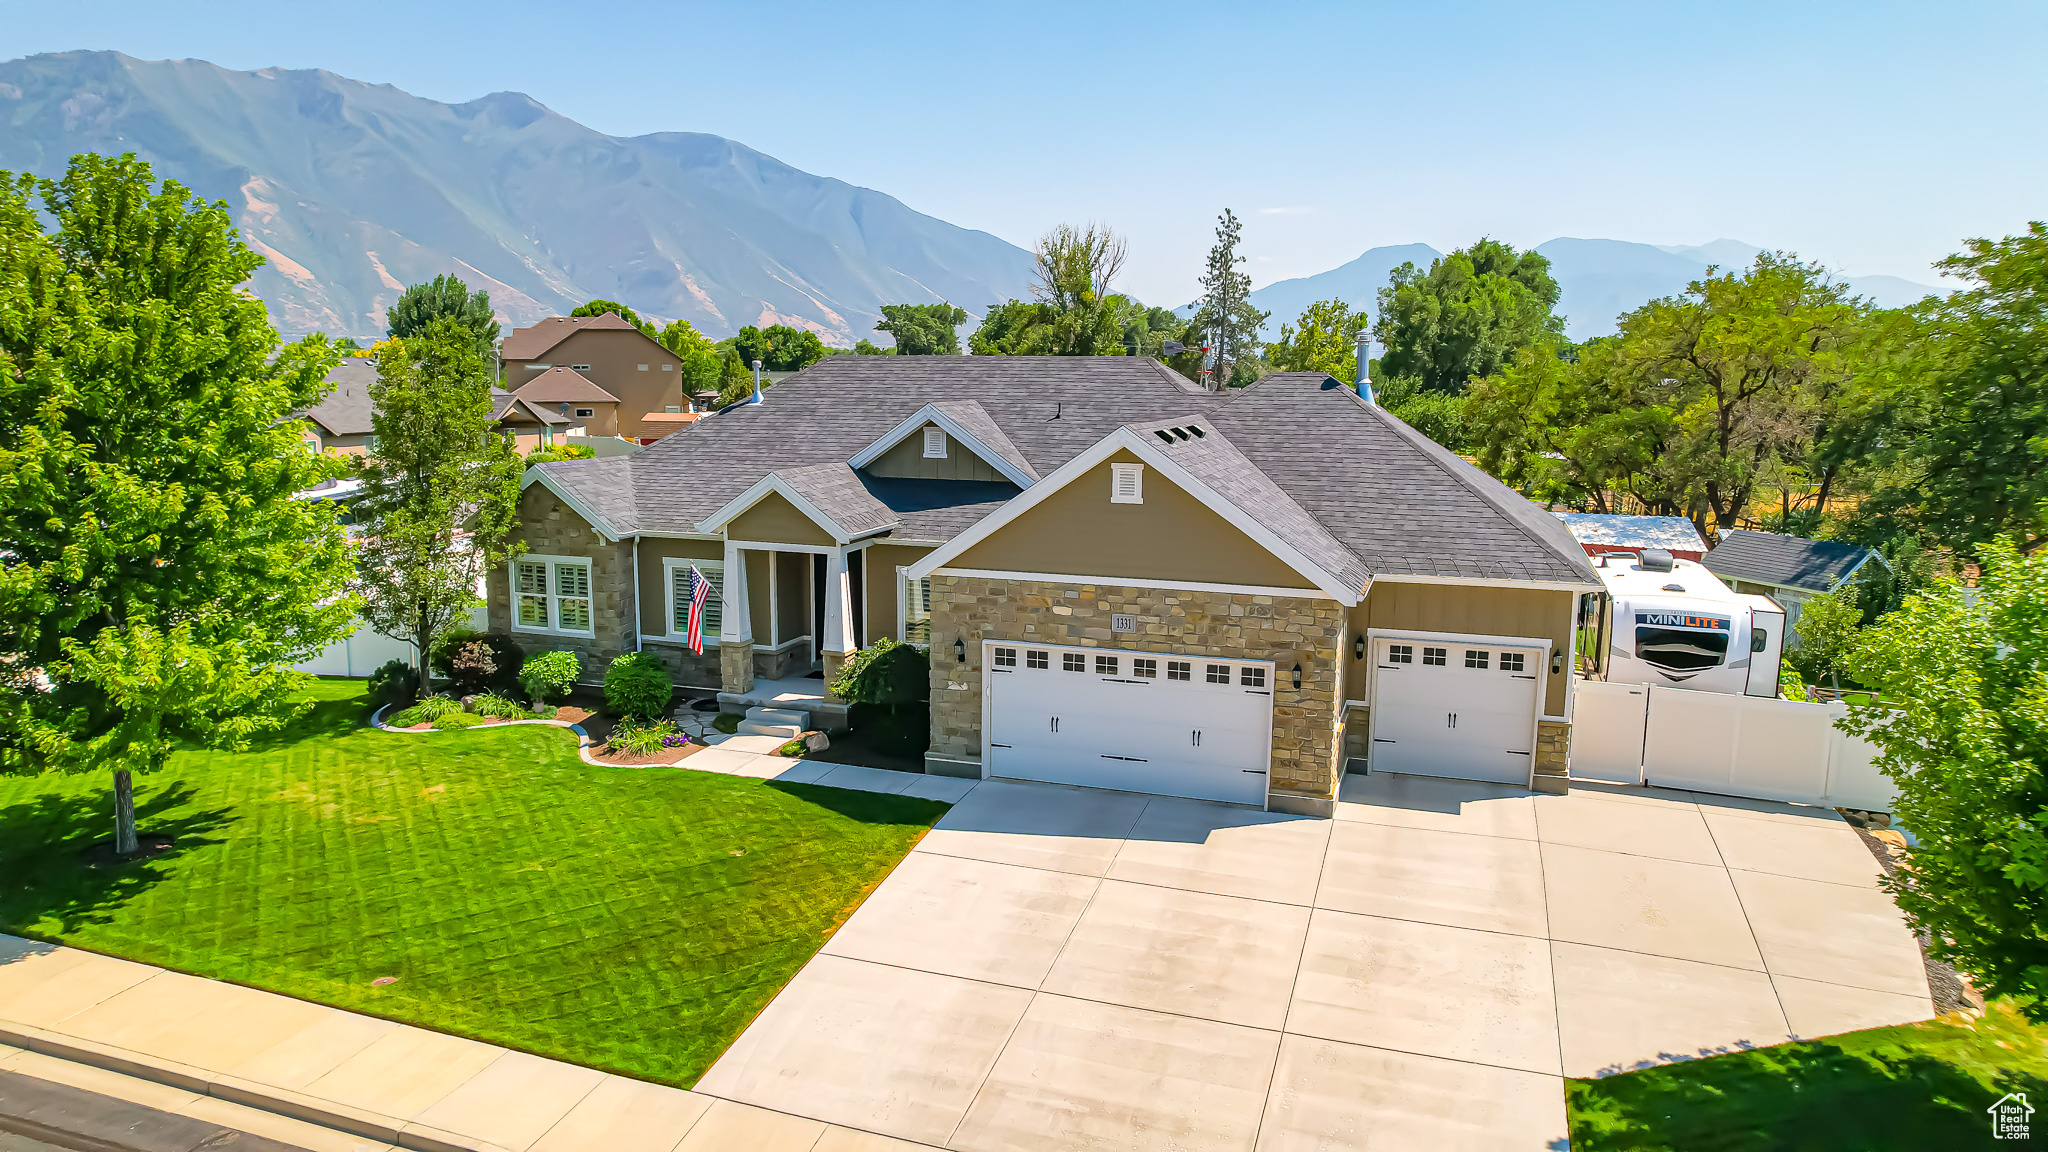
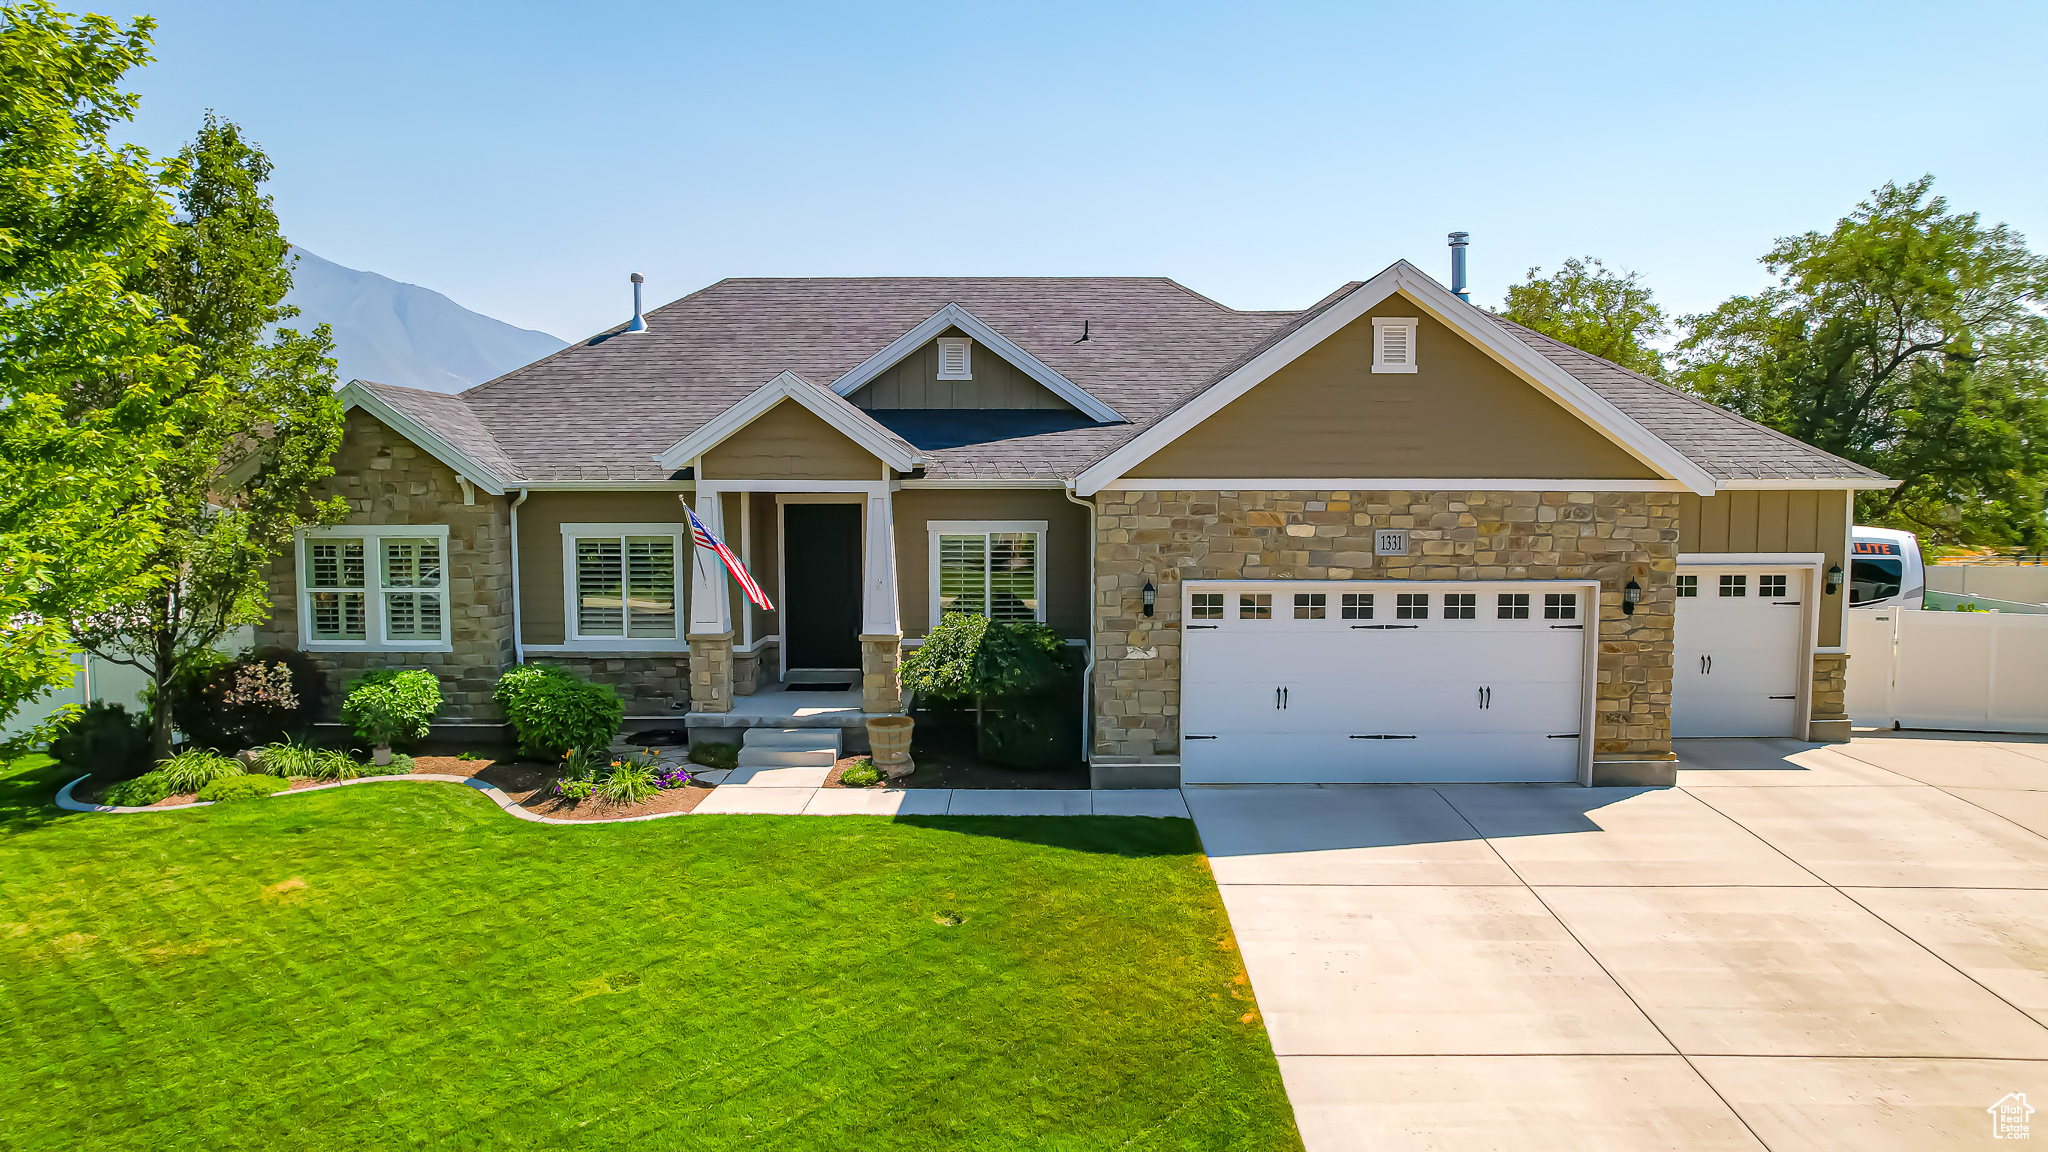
wooden bucket: none [811,709,844,742] -> present [866,716,915,765]

